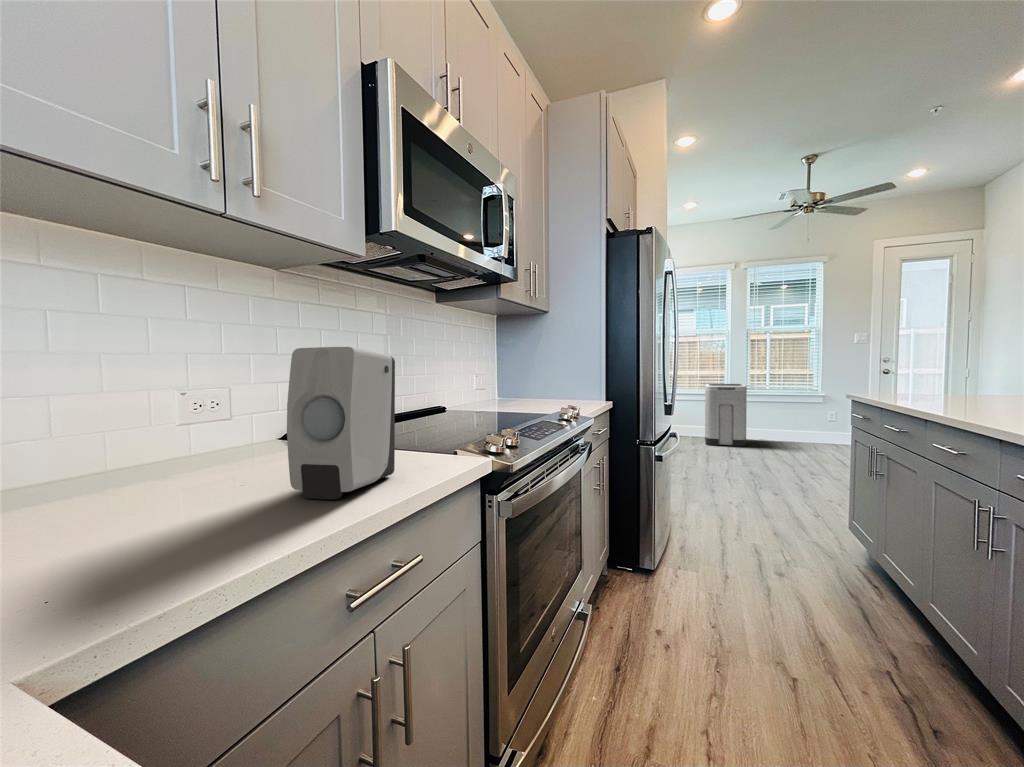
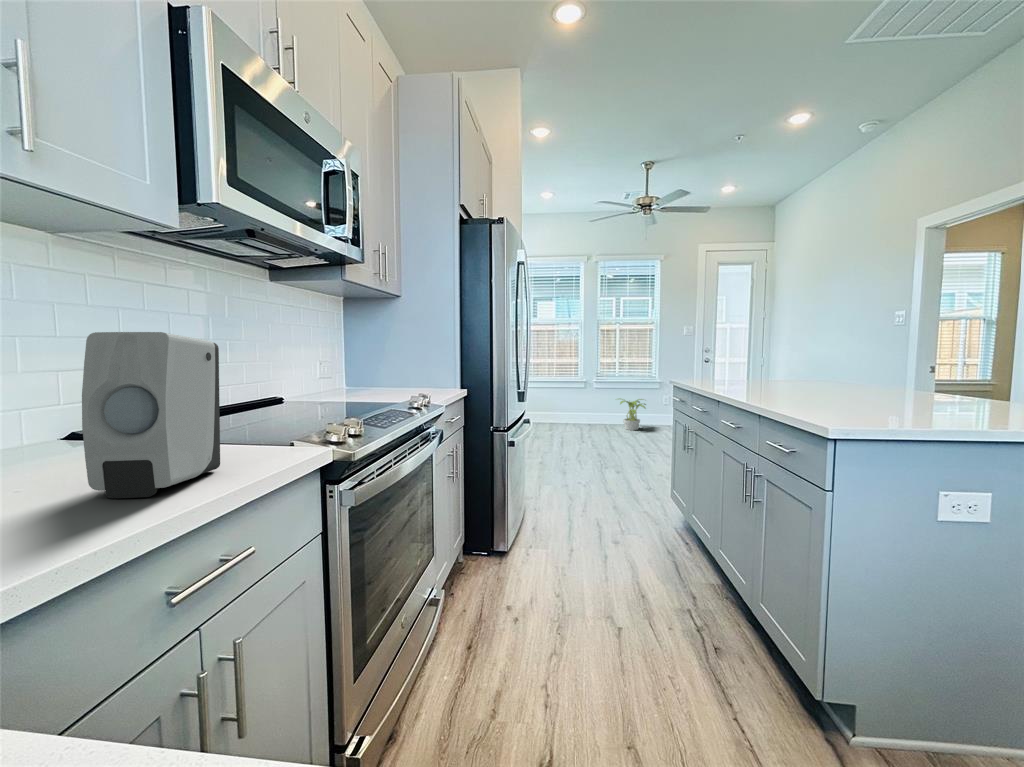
trash can: present [705,384,747,447] -> none [562,372,598,431]
potted plant: none [767,413,807,448] -> present [620,399,646,430]

